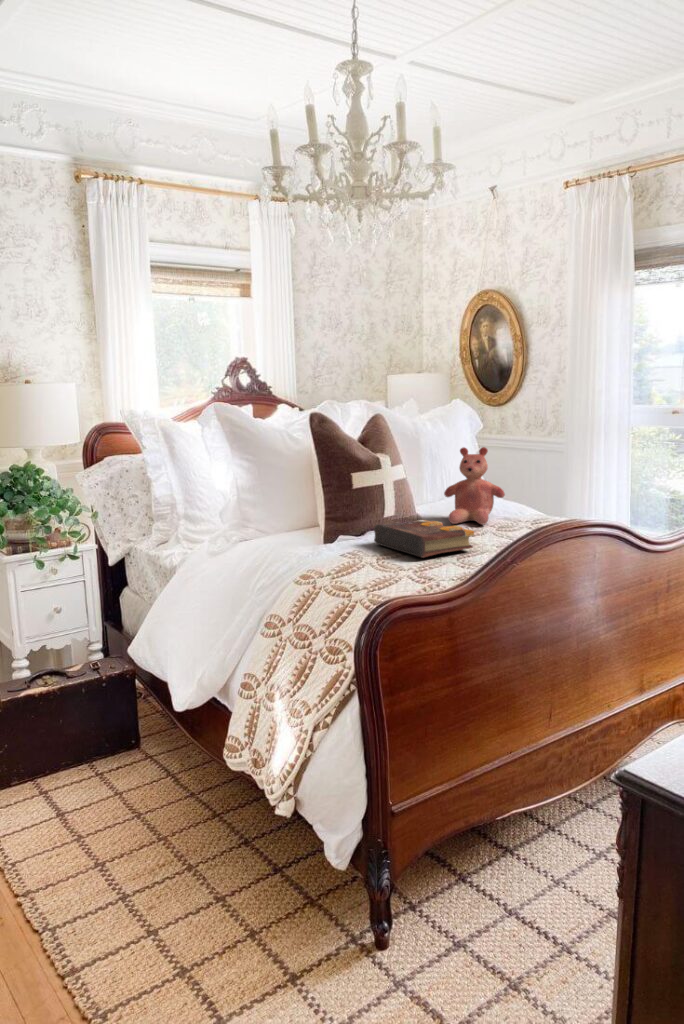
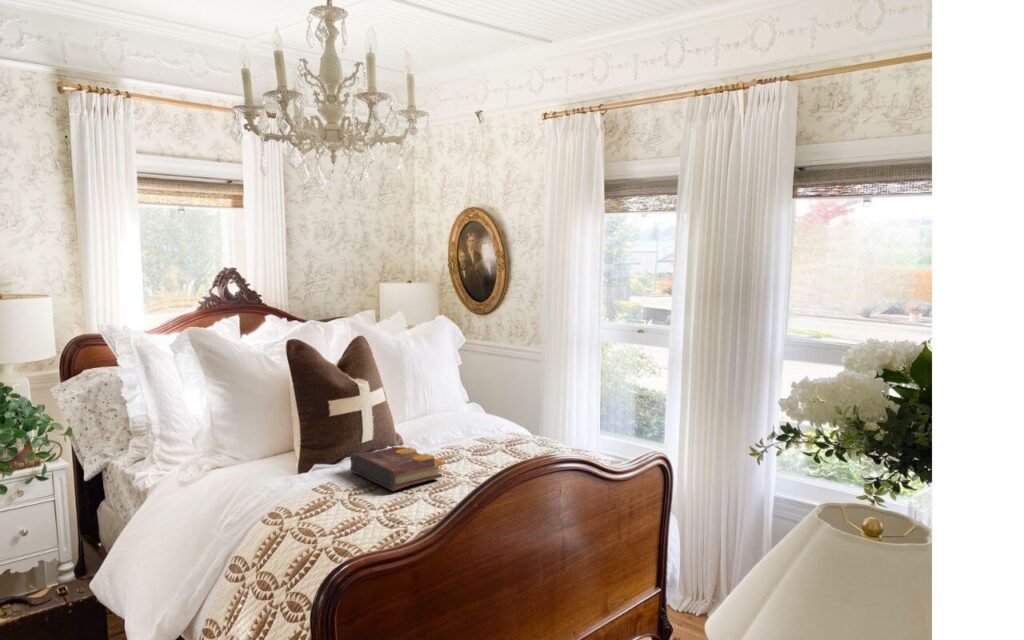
teddy bear: present [444,447,505,524] -> none [423,371,478,444]

